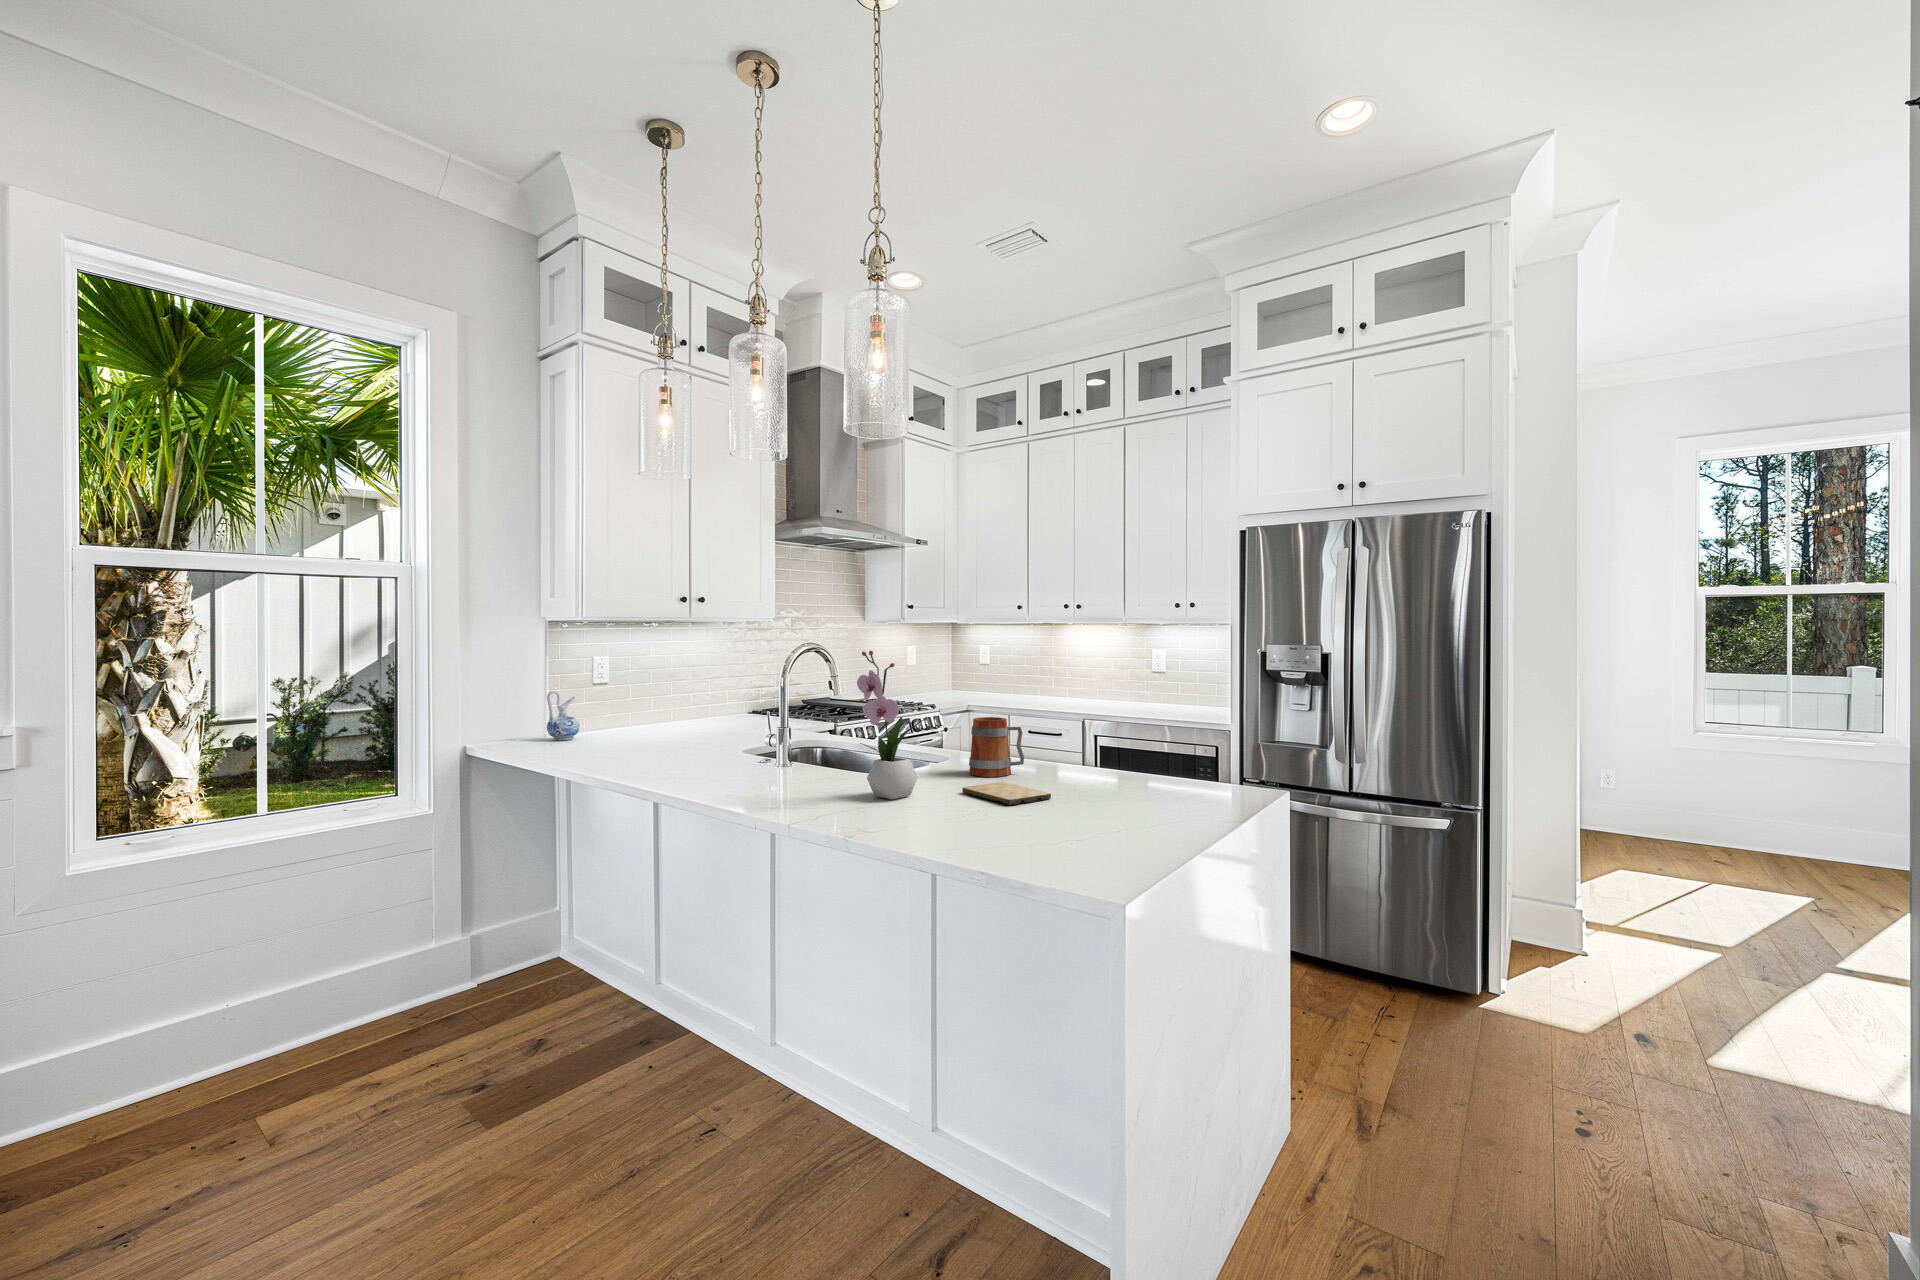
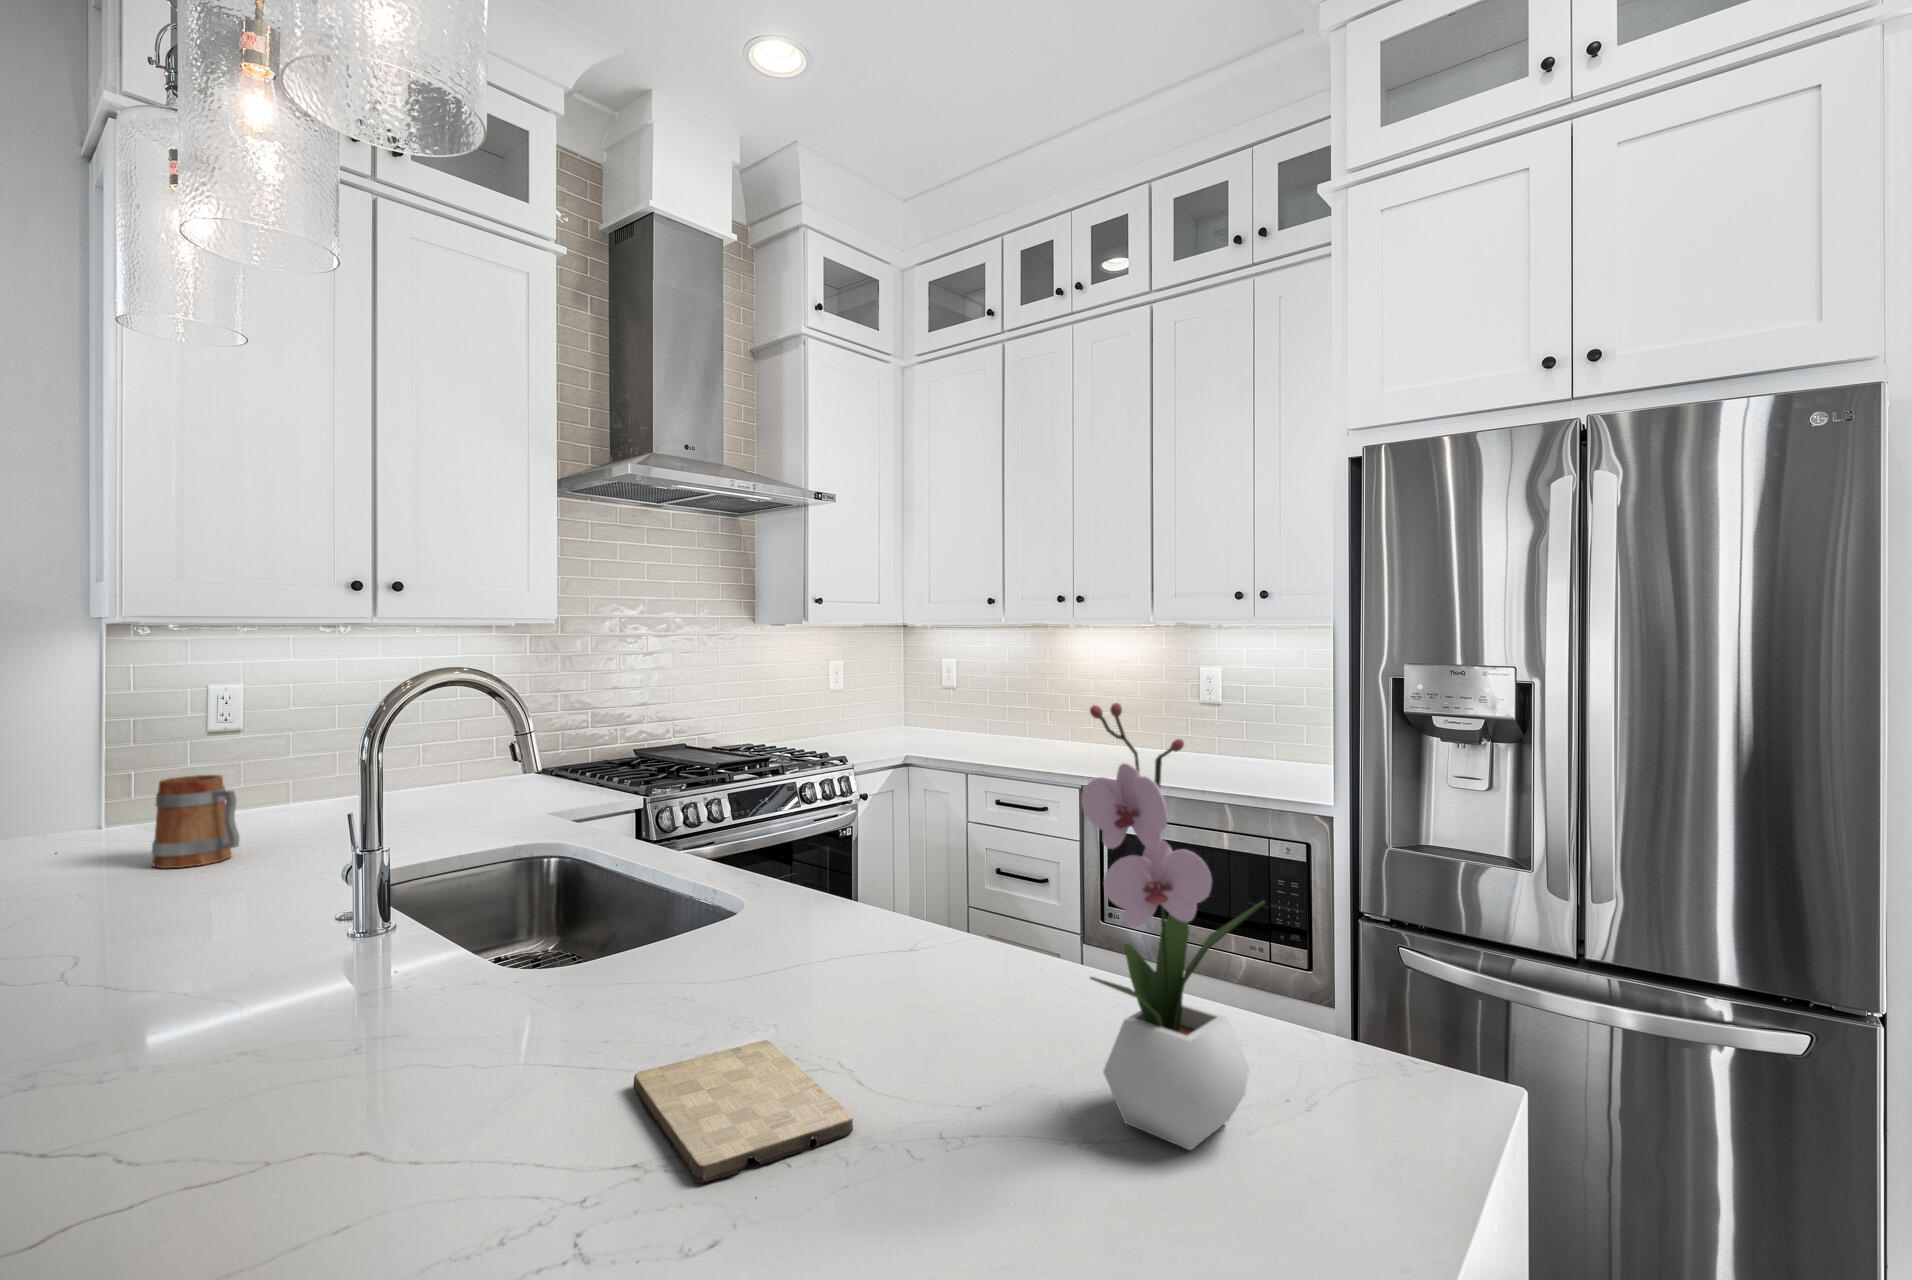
flower arrangement: present [857,651,923,799] -> present [1081,703,1265,1150]
ceramic pitcher: present [547,691,580,740] -> none [66,754,140,844]
mug: present [969,717,1024,777] -> present [152,775,240,868]

